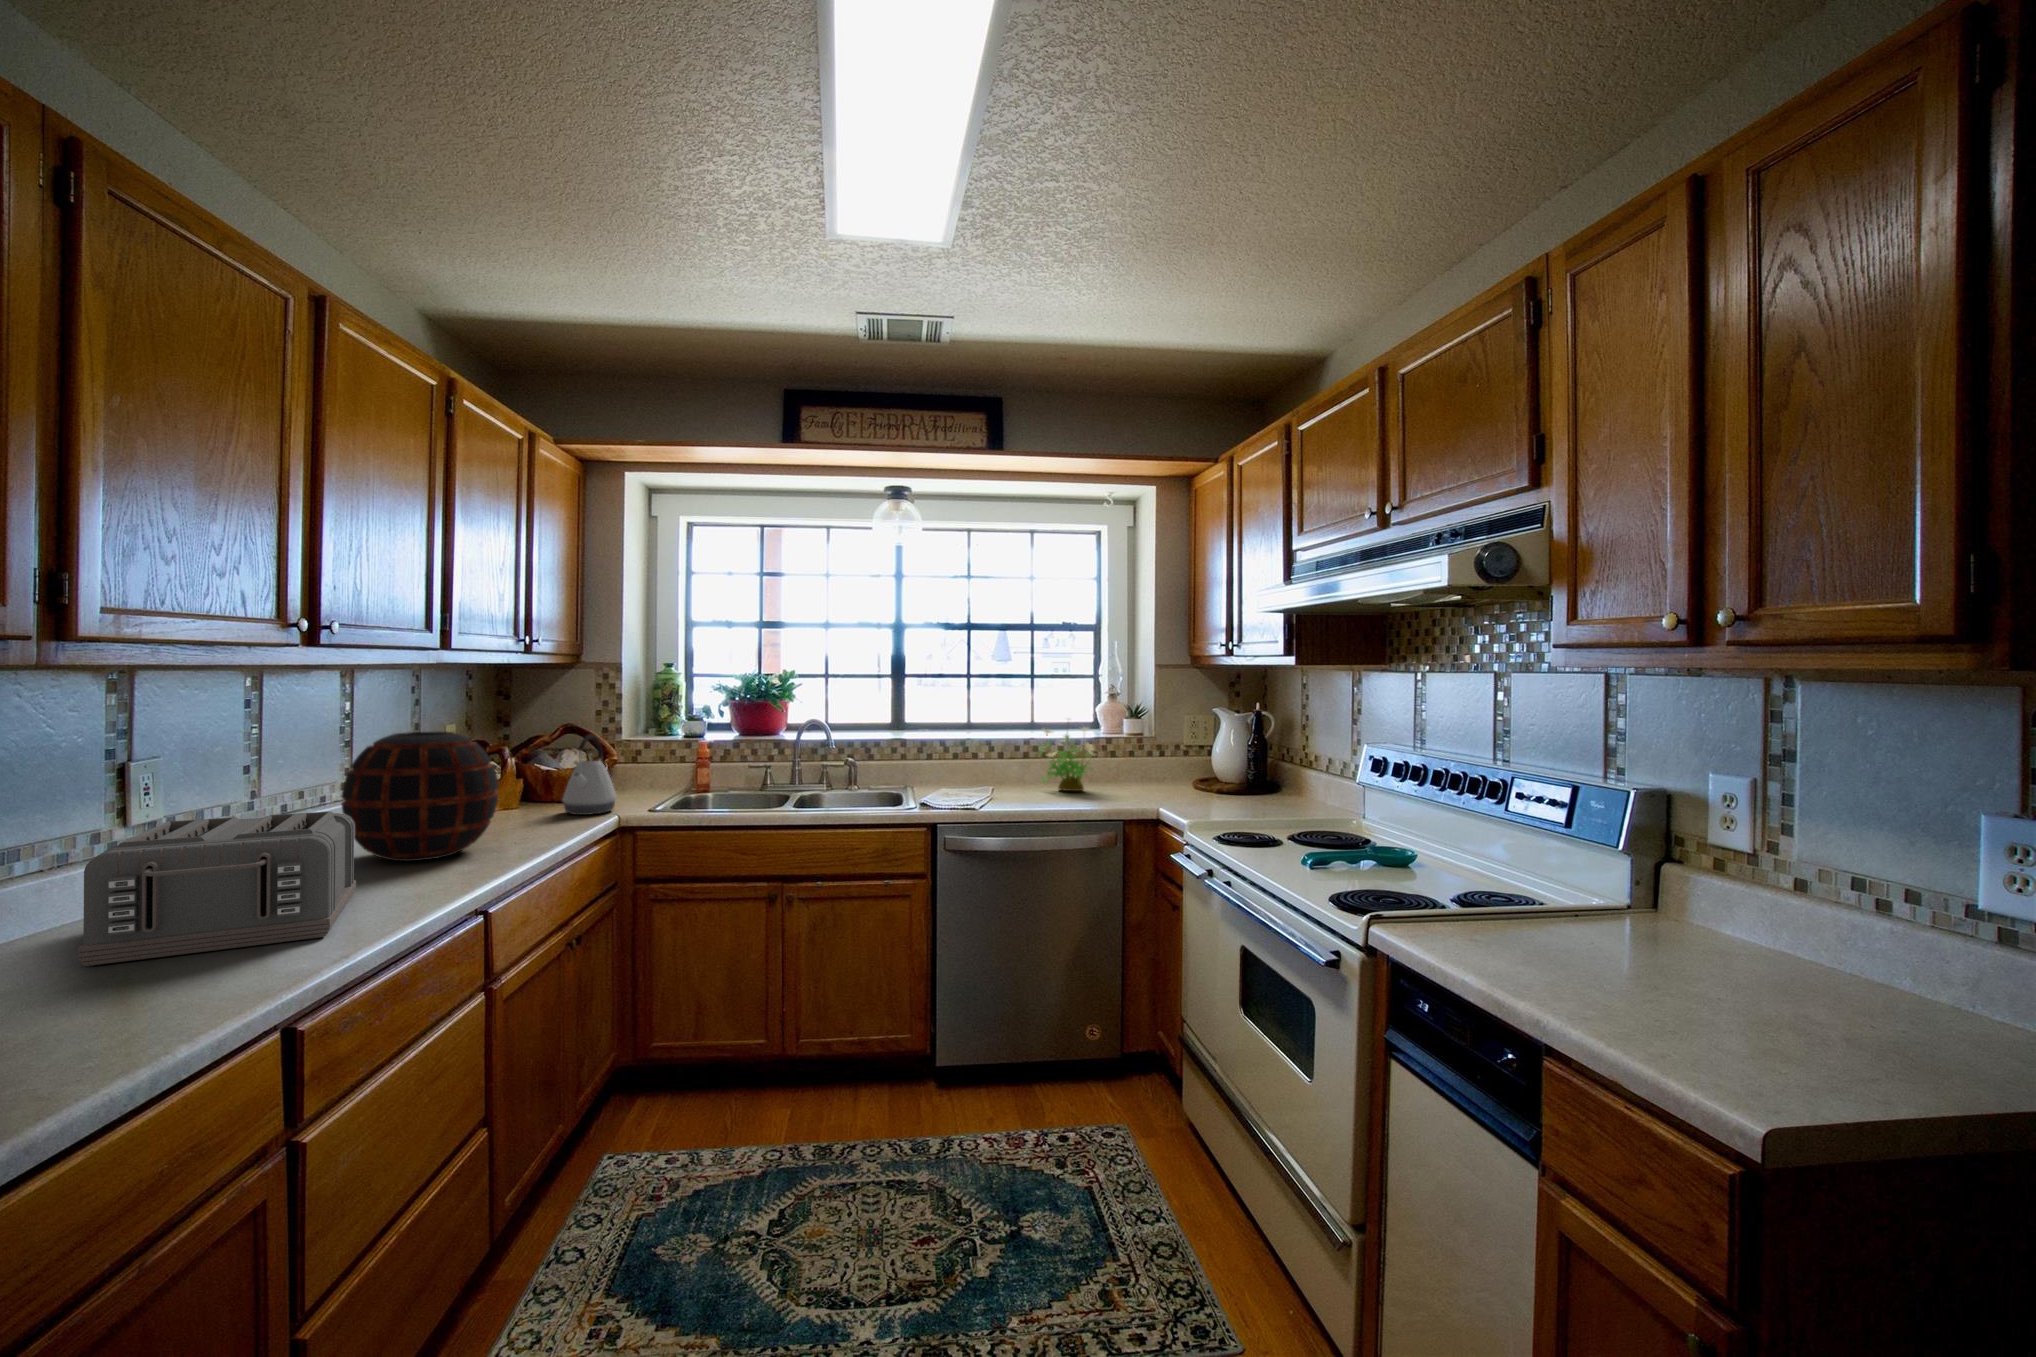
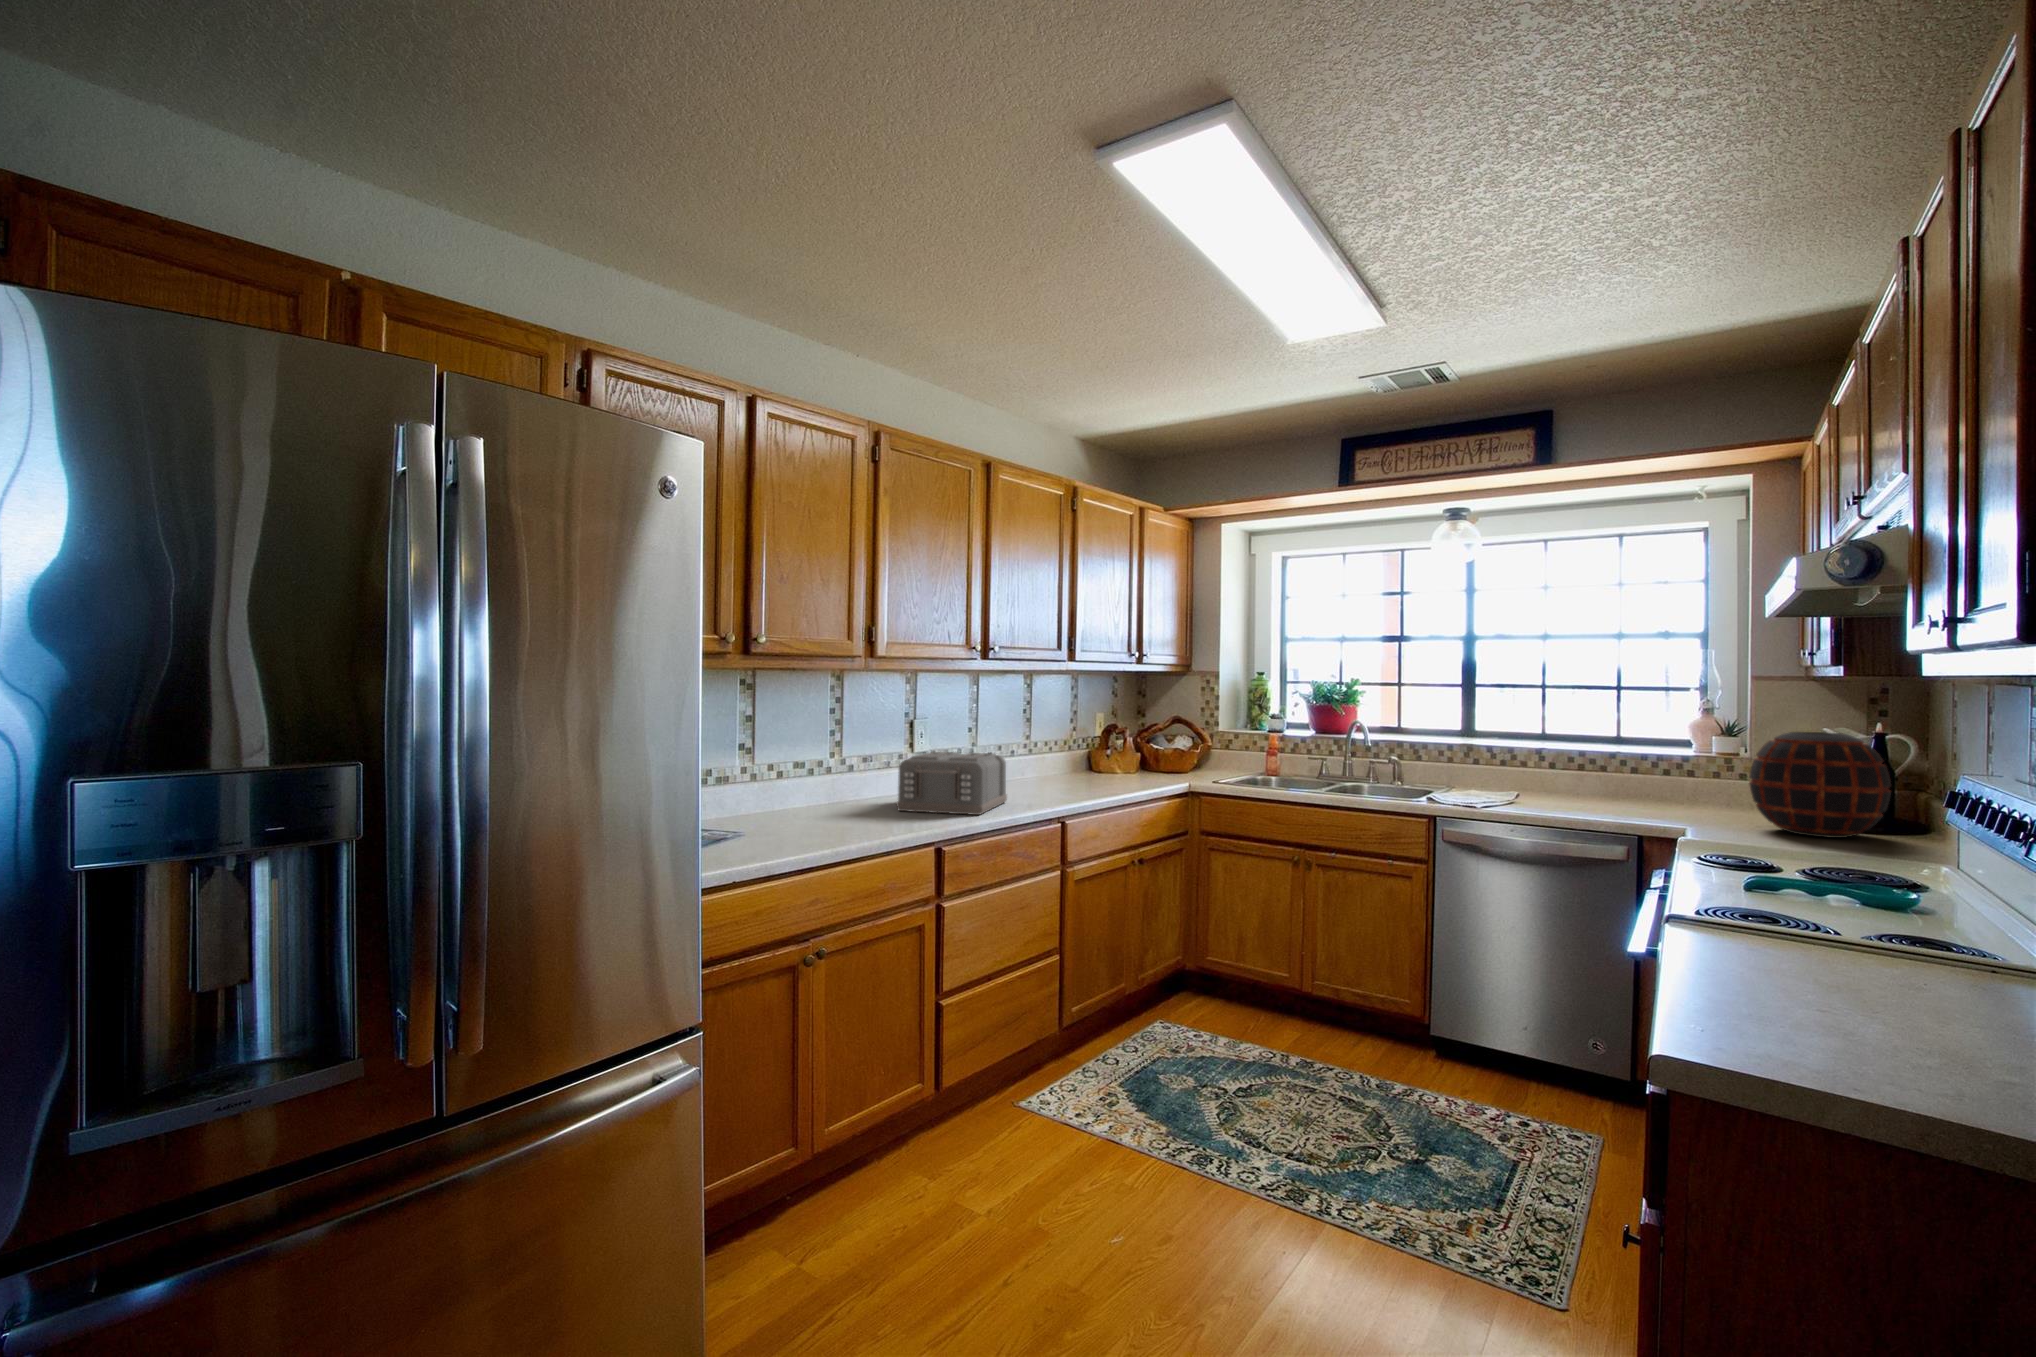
potted plant: present [1041,727,1095,791] -> none [1593,727,1668,809]
decorative vase: present [341,732,499,861] -> present [1749,732,1891,838]
kettle: present [562,734,617,815] -> none [1152,724,1189,782]

